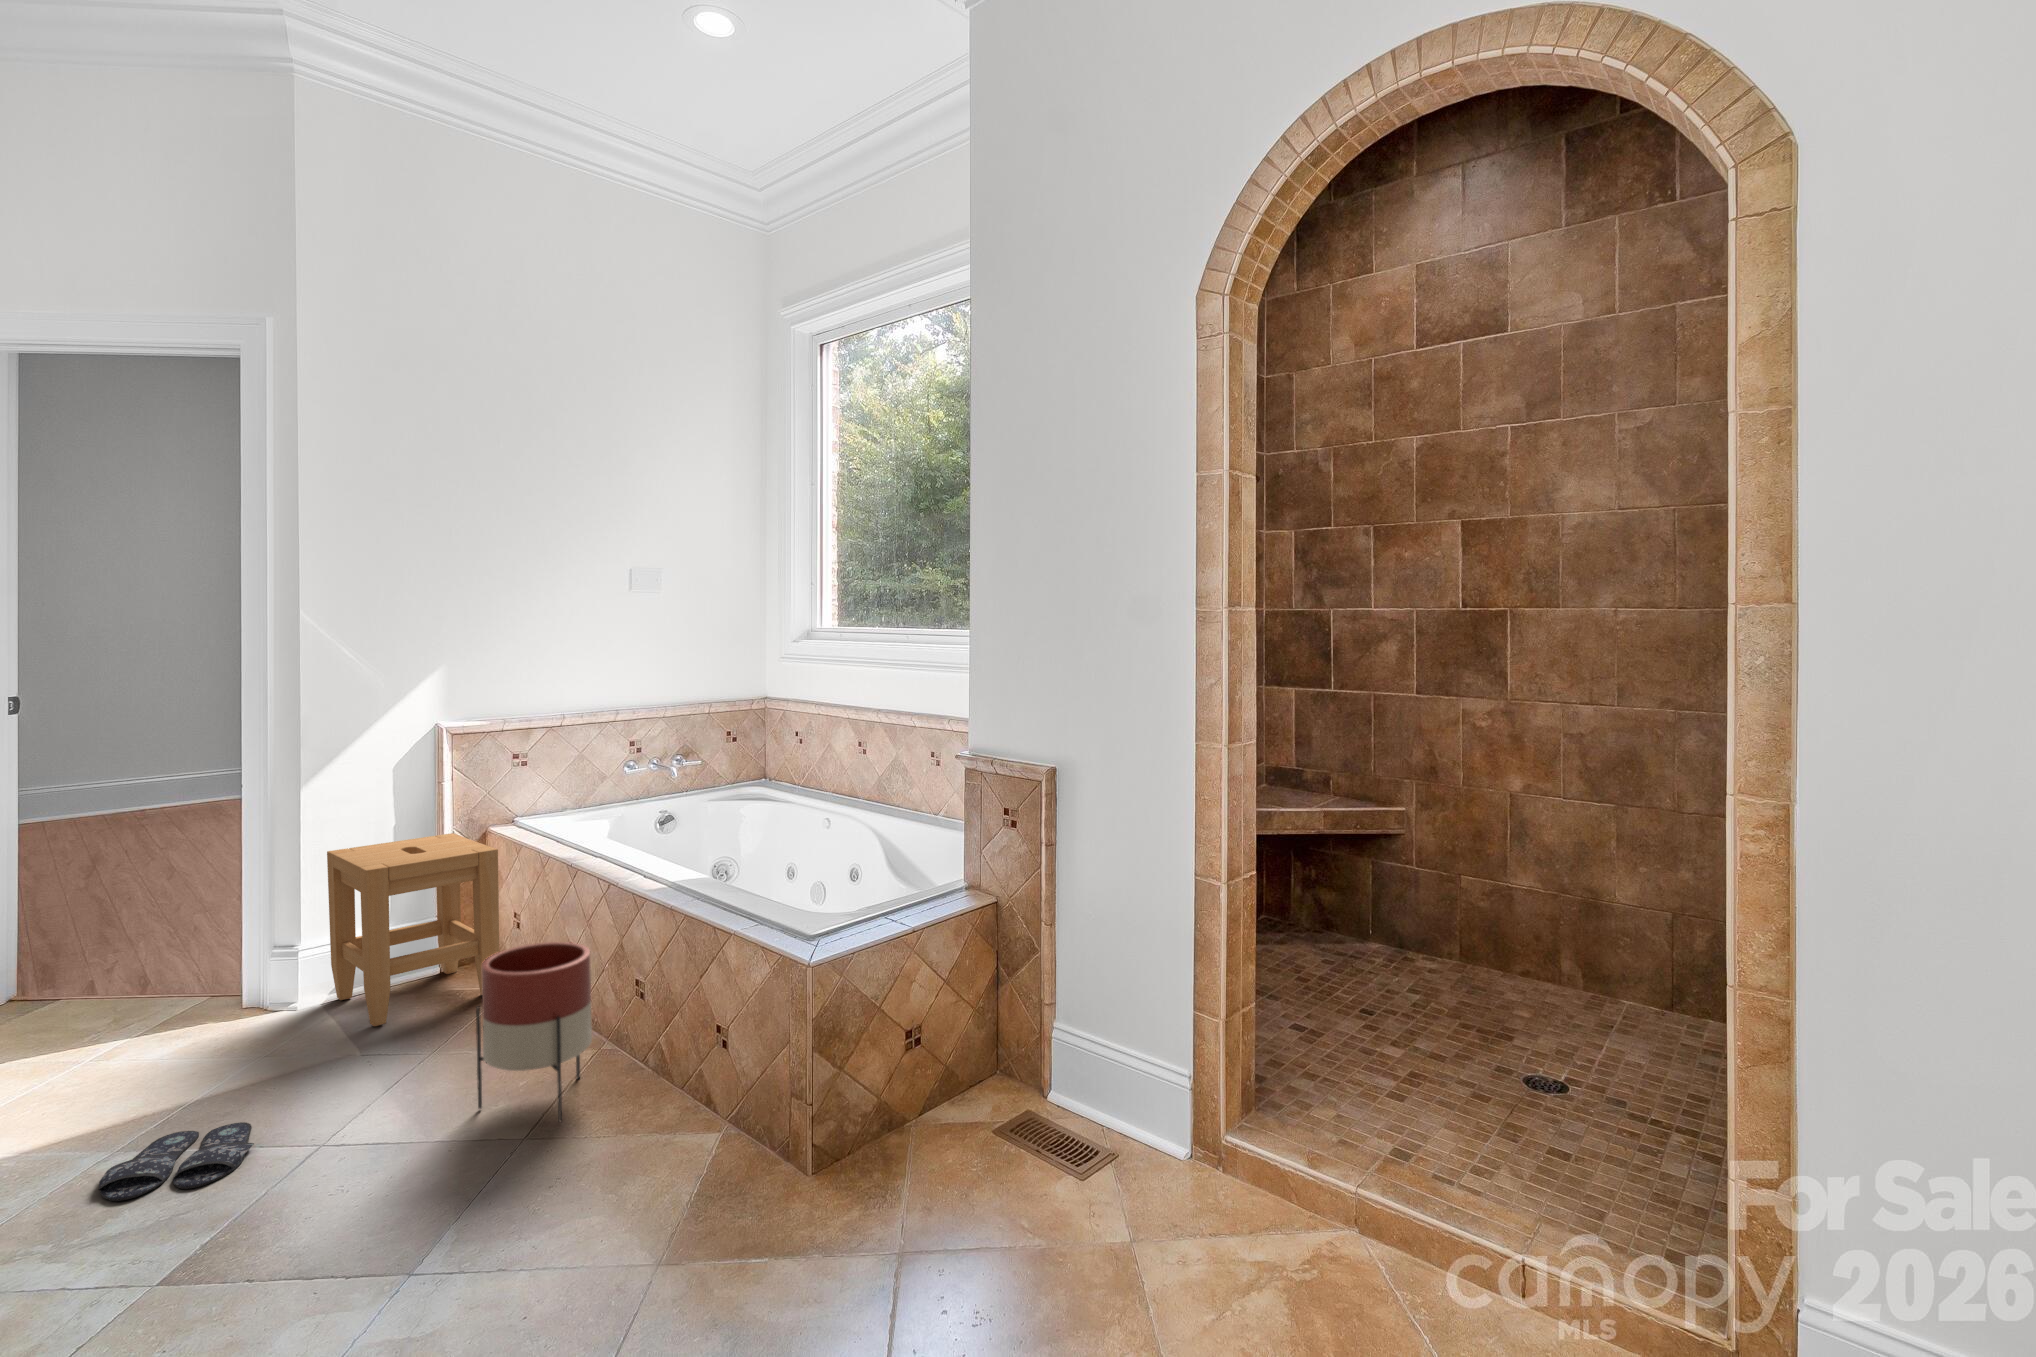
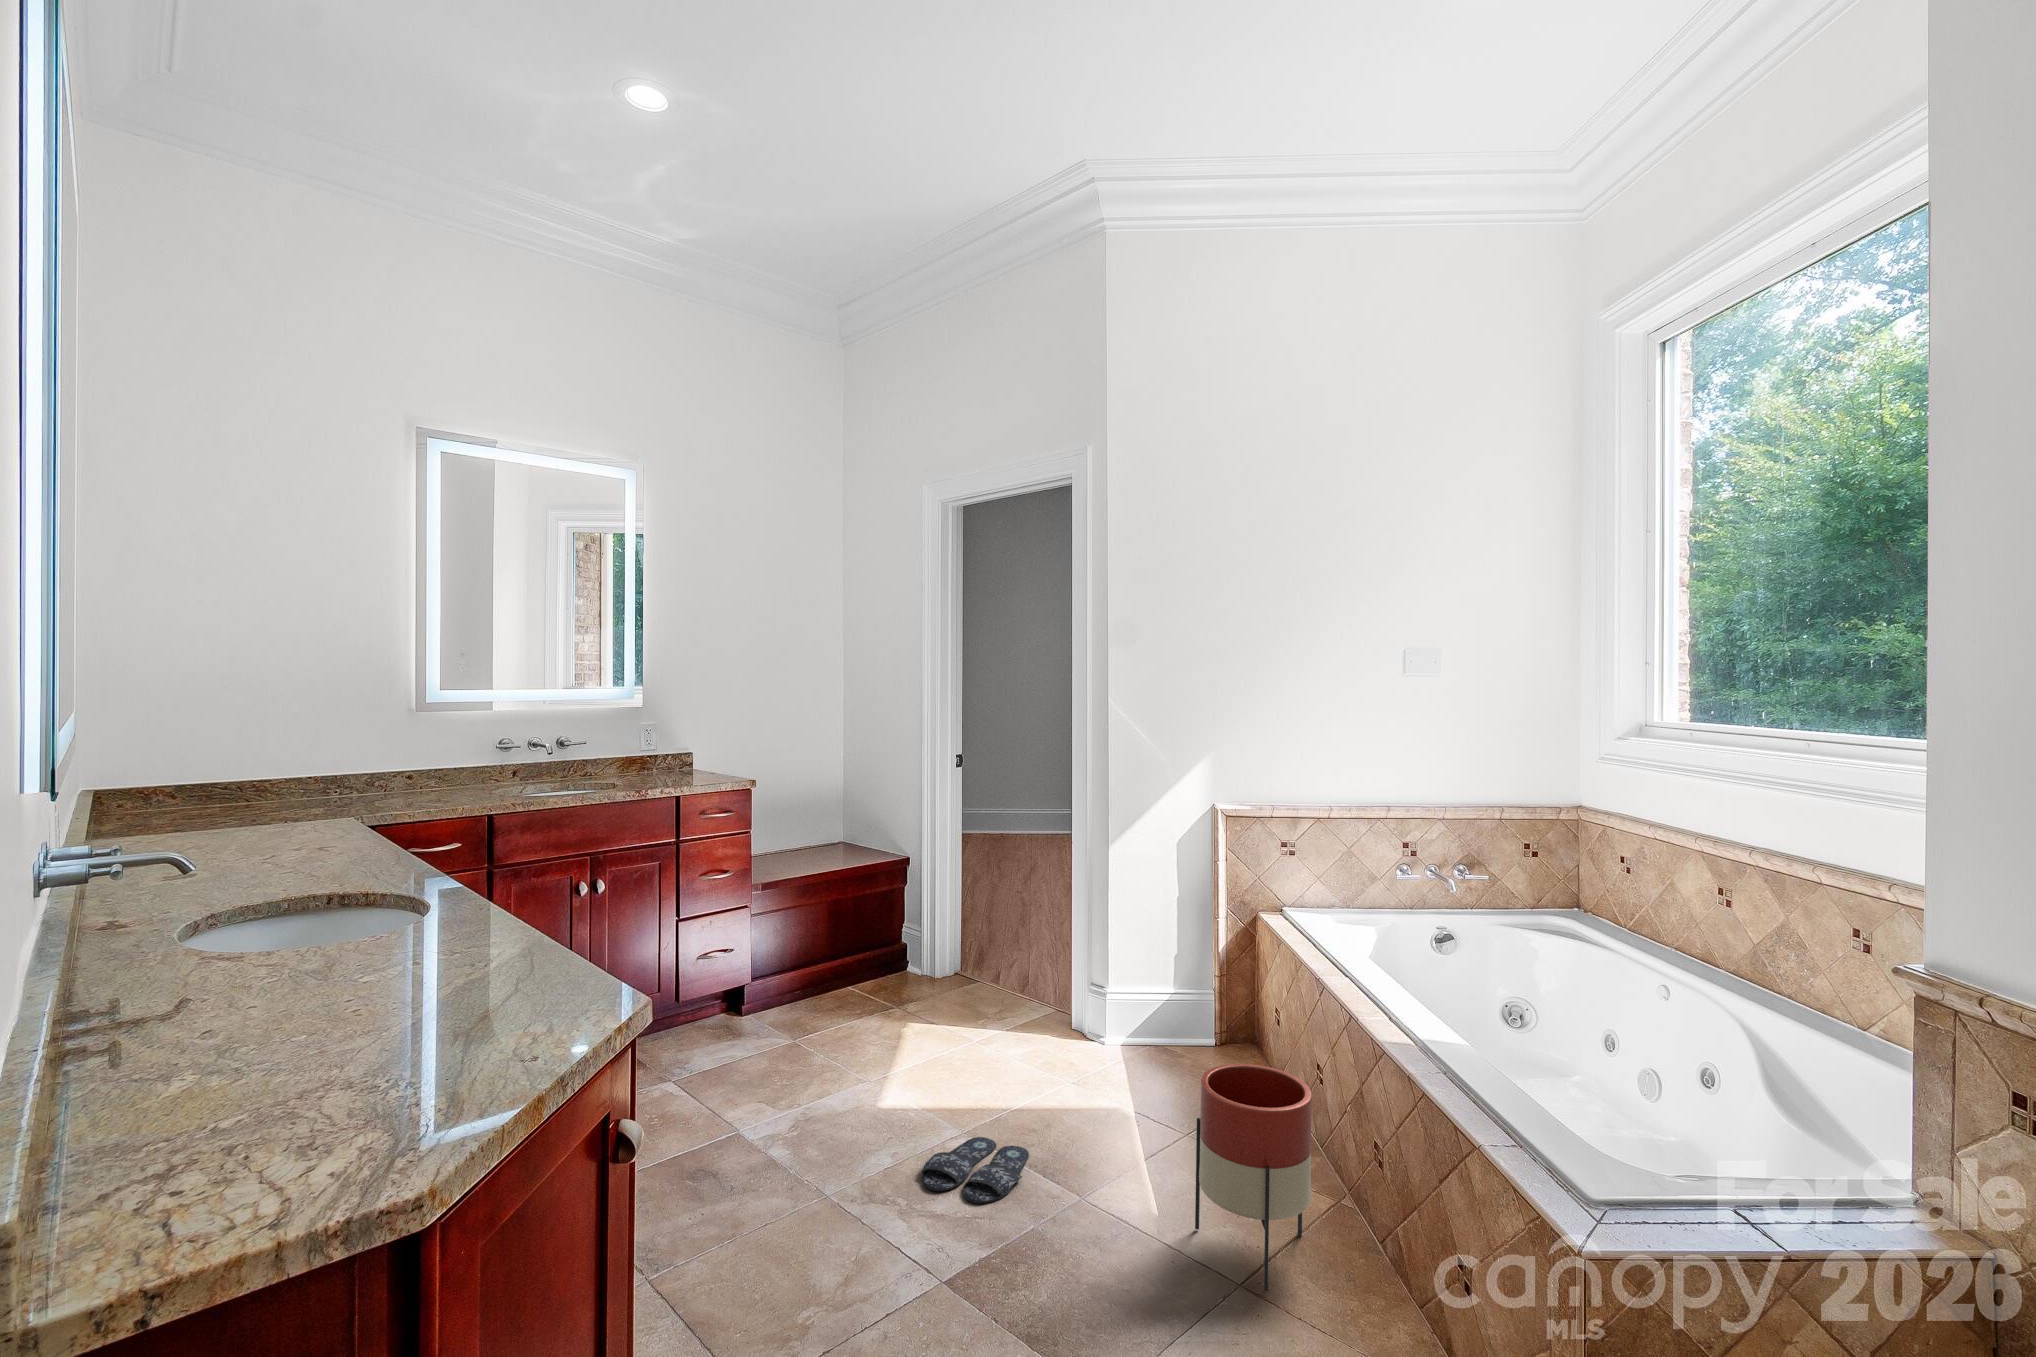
stool: present [327,833,499,1026] -> none [1125,911,1257,1088]

